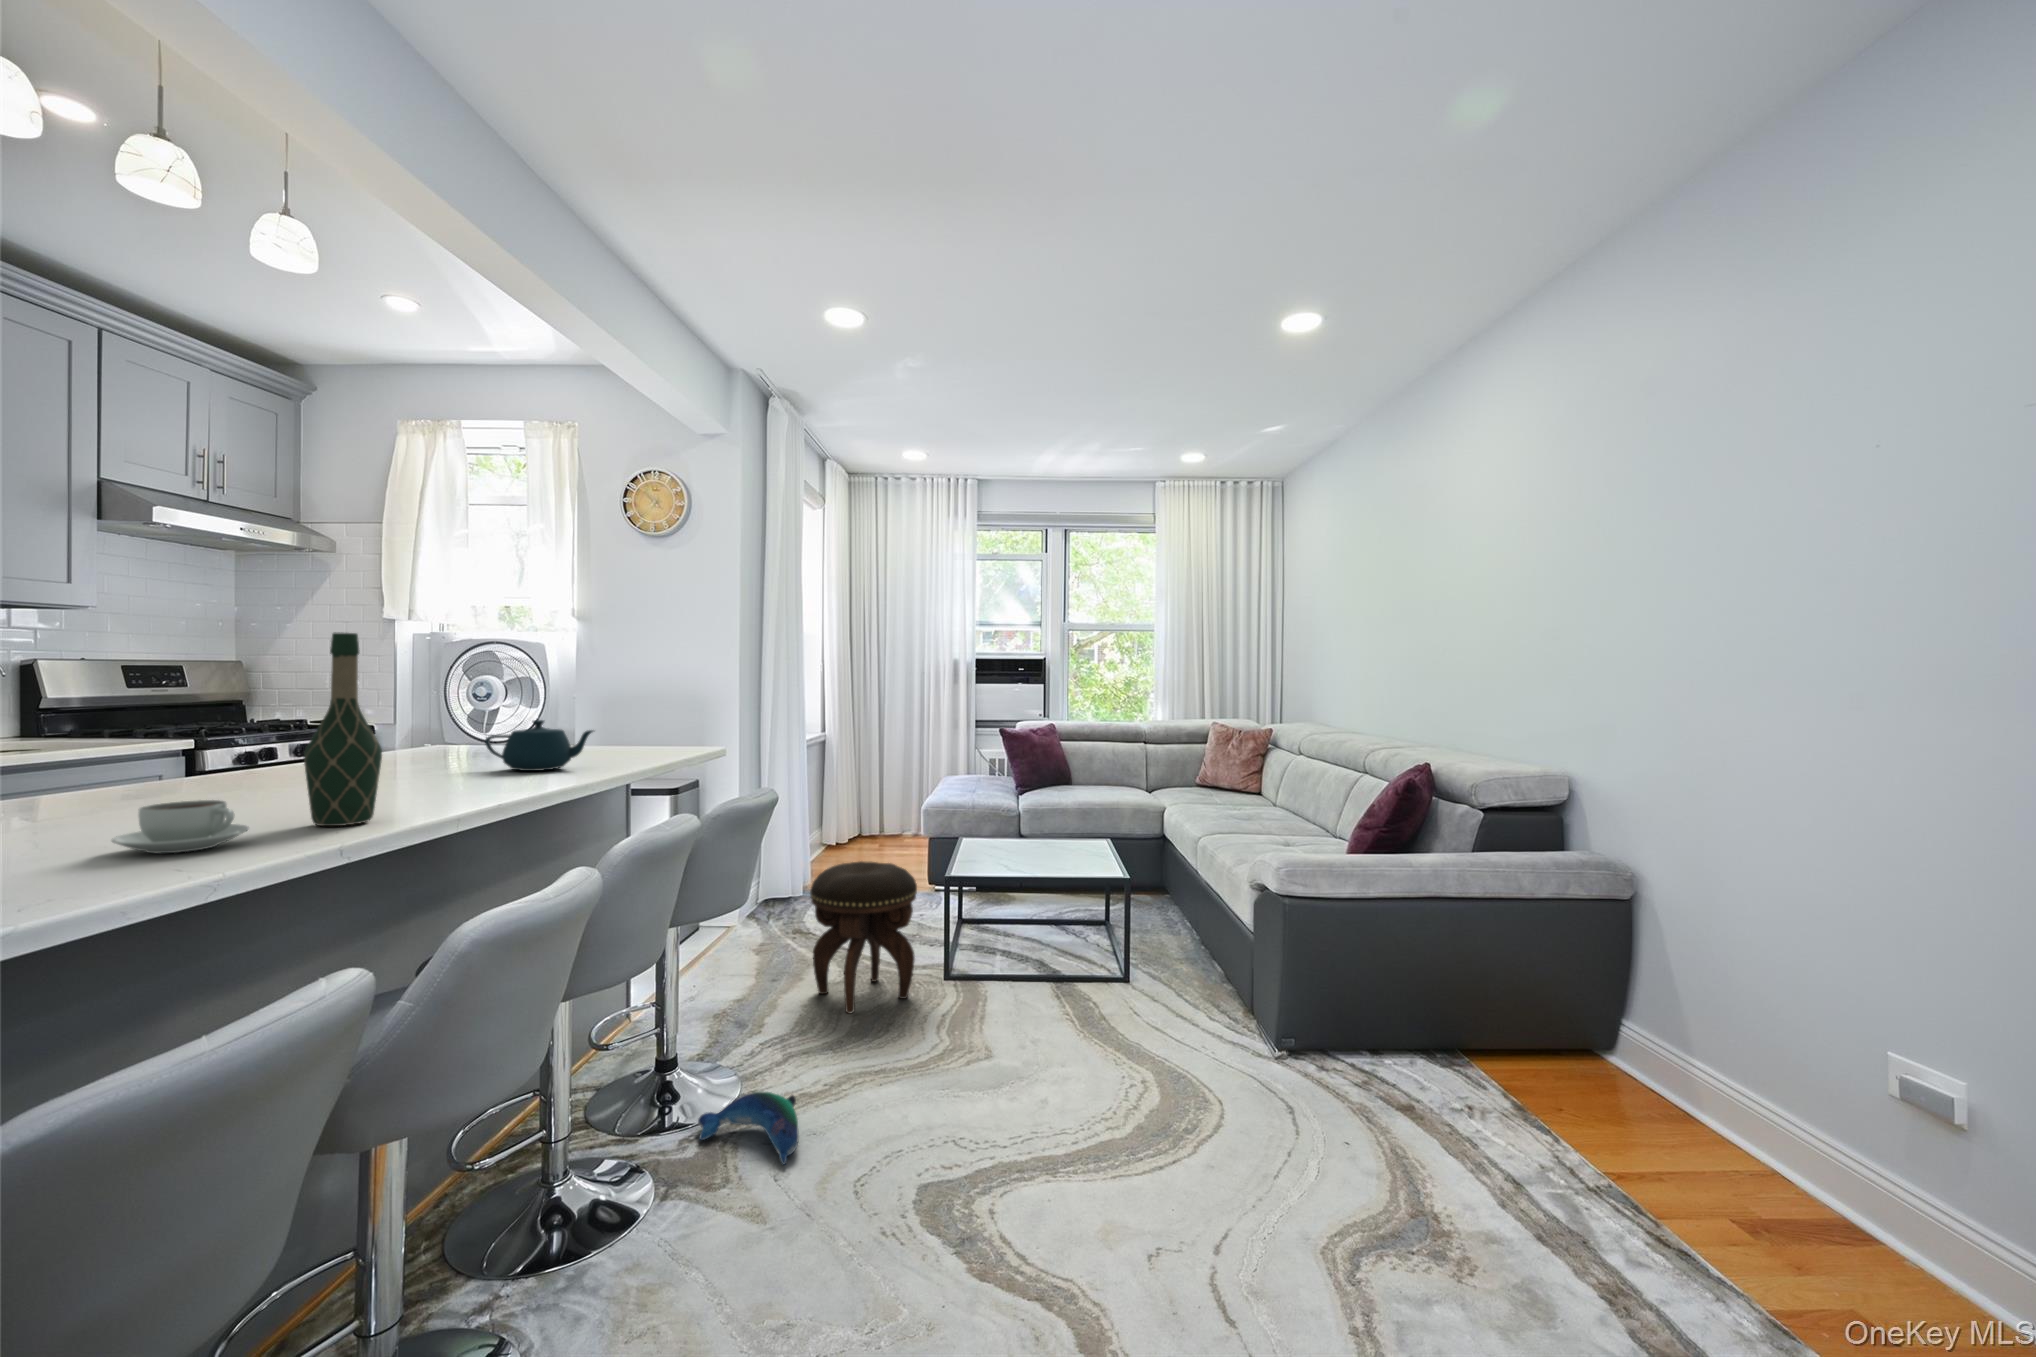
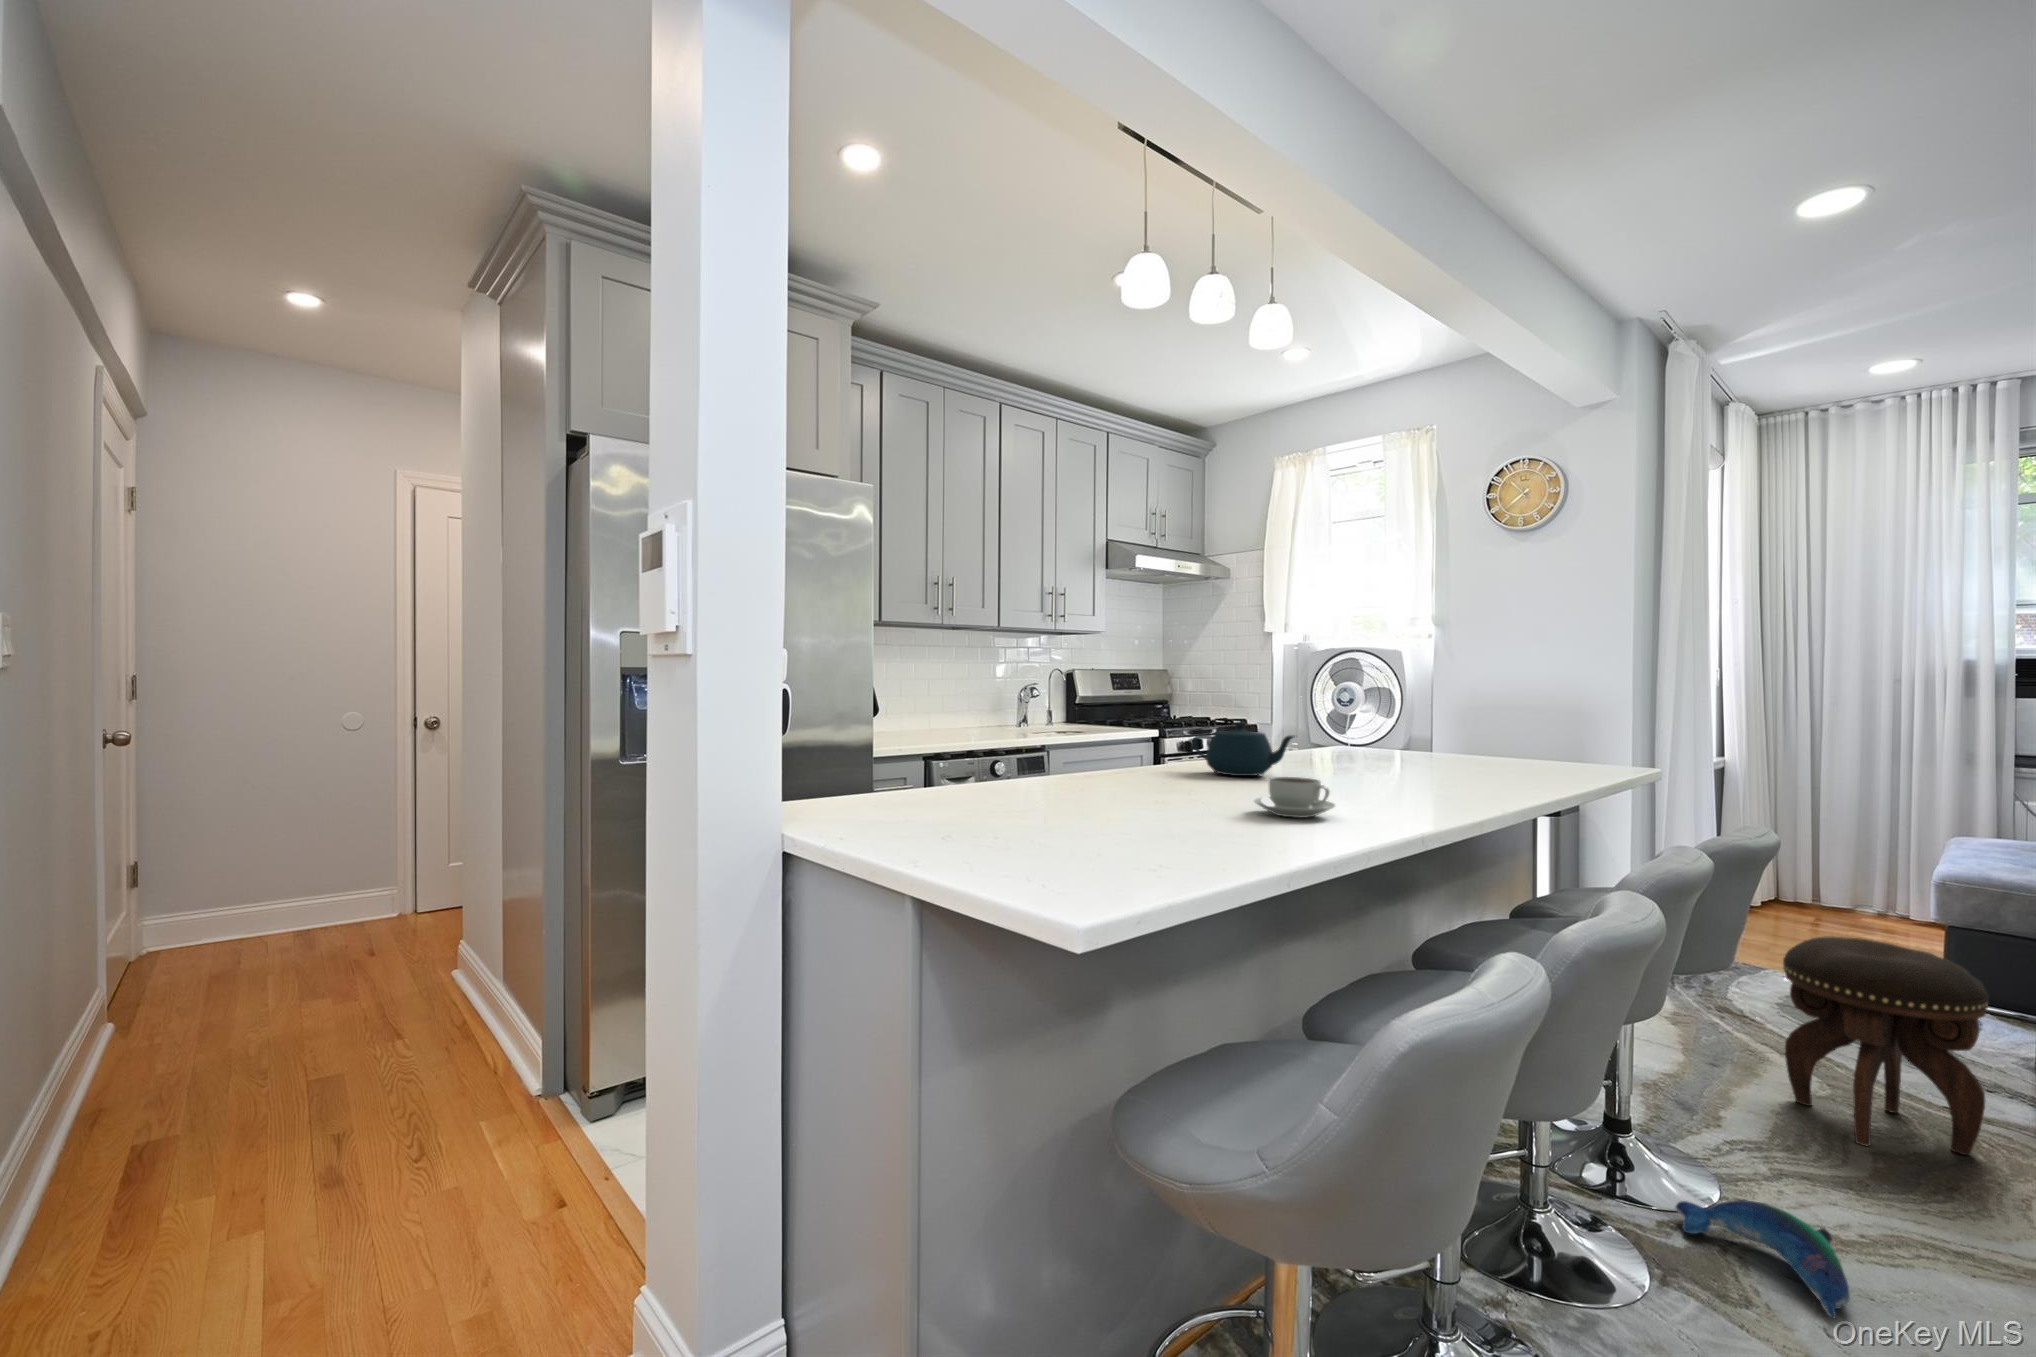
wine bottle: present [304,632,382,826] -> none [1352,639,1410,810]
teapot: present [485,720,593,771] -> present [1193,722,1294,776]

